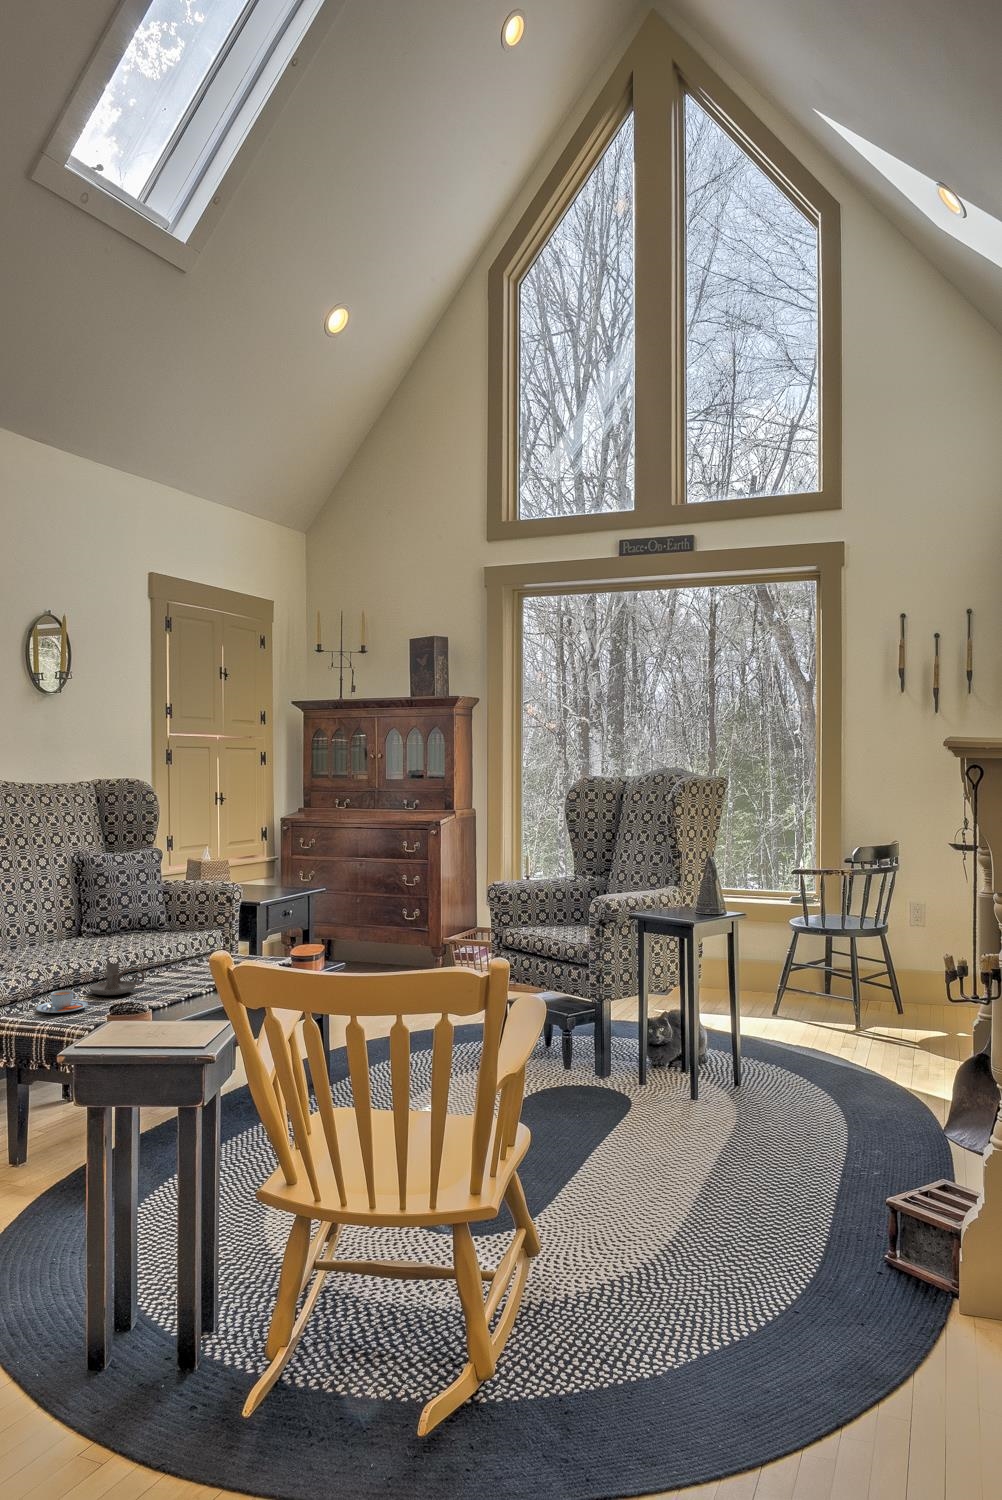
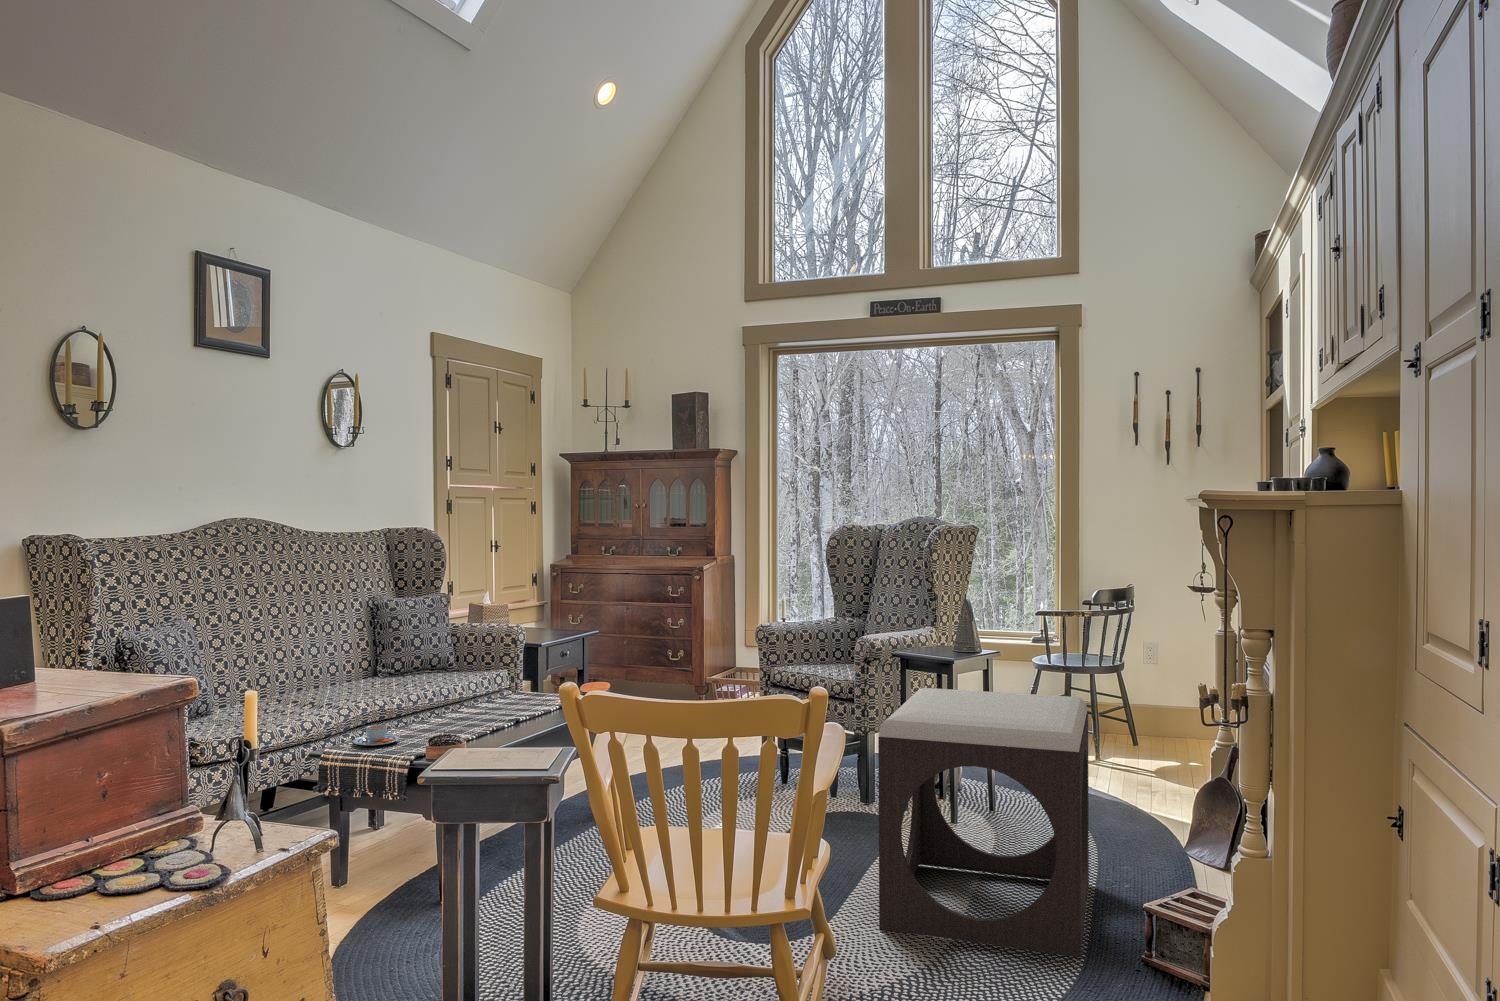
footstool: none [596,954,834,1256] -> present [878,688,1089,957]
candle holder: present [89,963,145,995] -> none [398,700,448,730]

